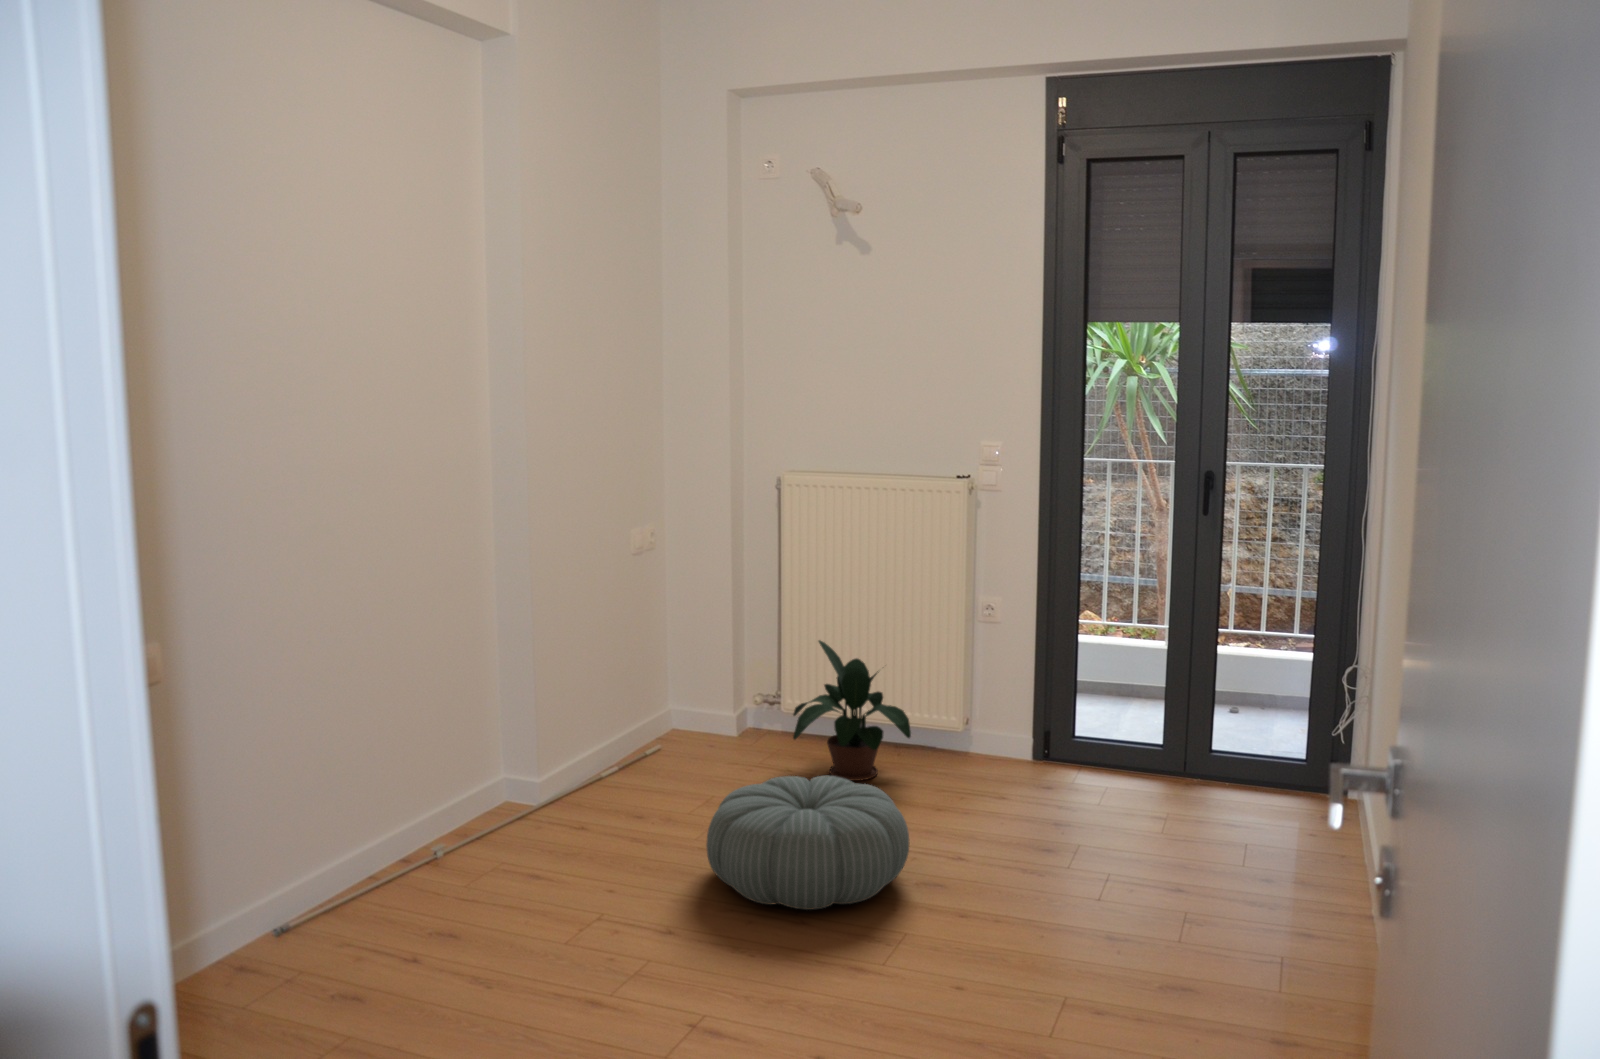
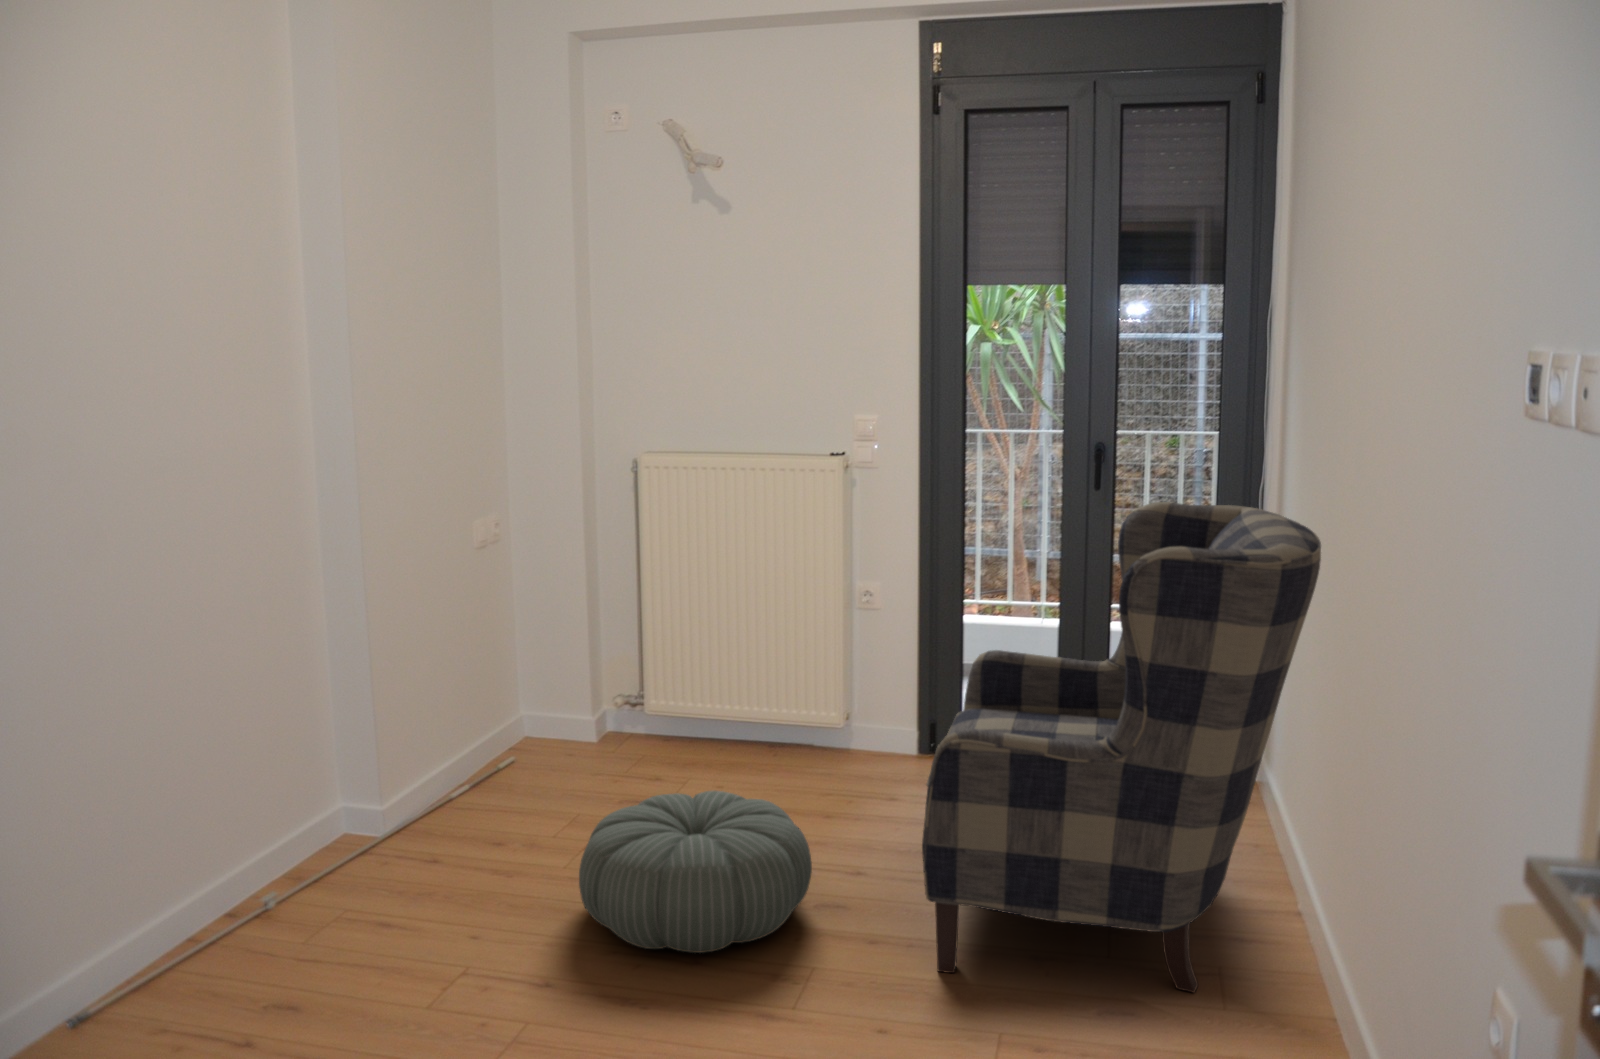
chair: none [999,531,1369,970] -> present [922,502,1321,993]
potted plant: present [793,640,911,781] -> none [662,635,794,788]

